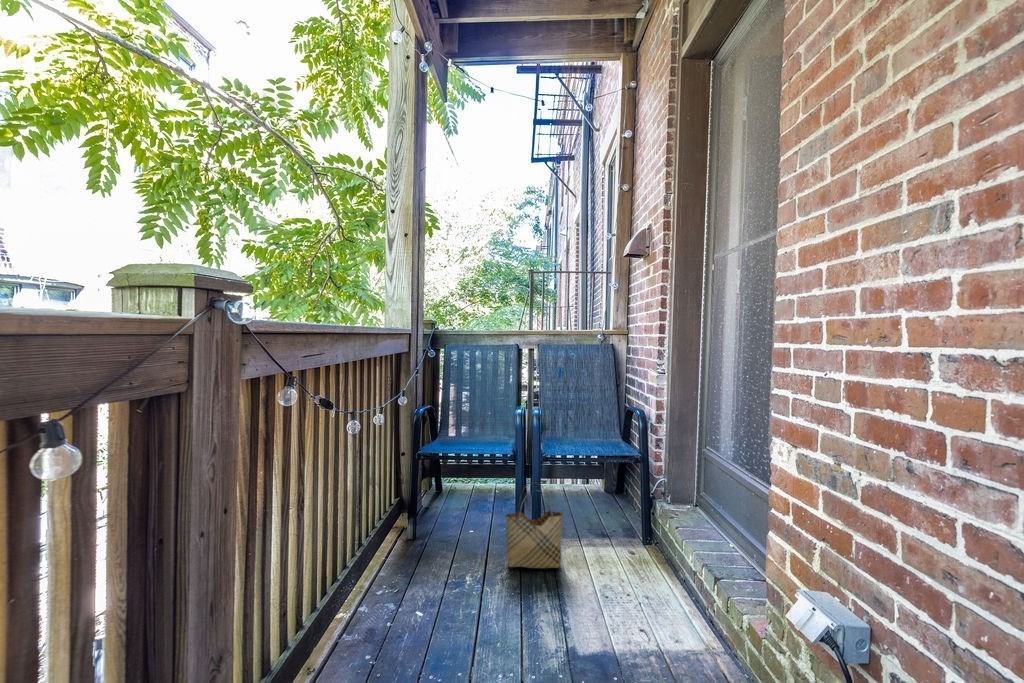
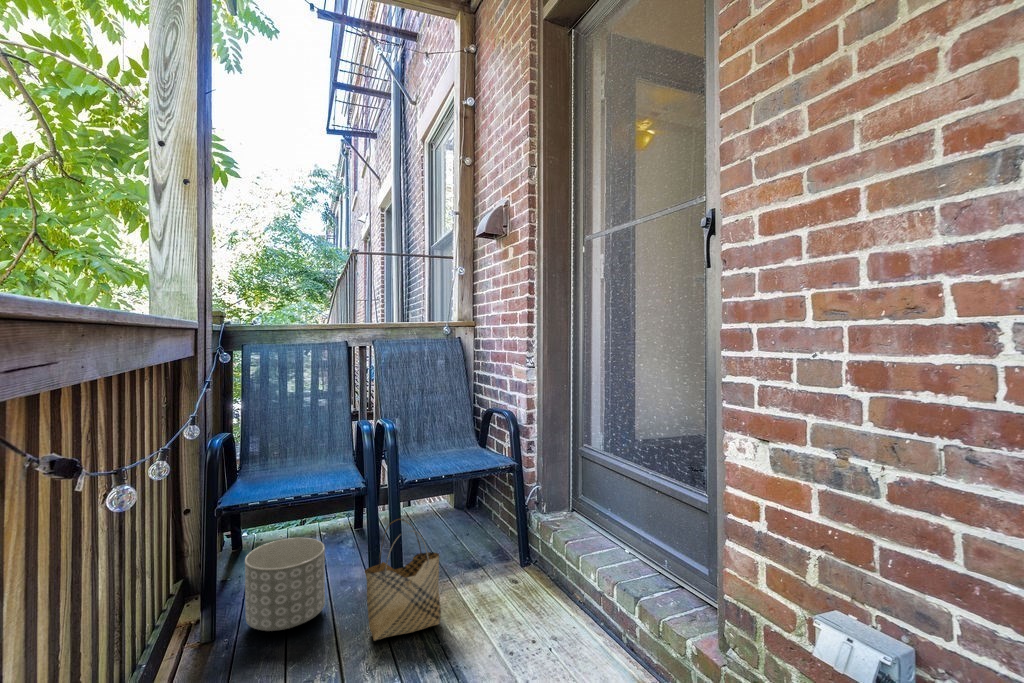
planter: none [431,486,484,548] -> present [245,538,325,631]

